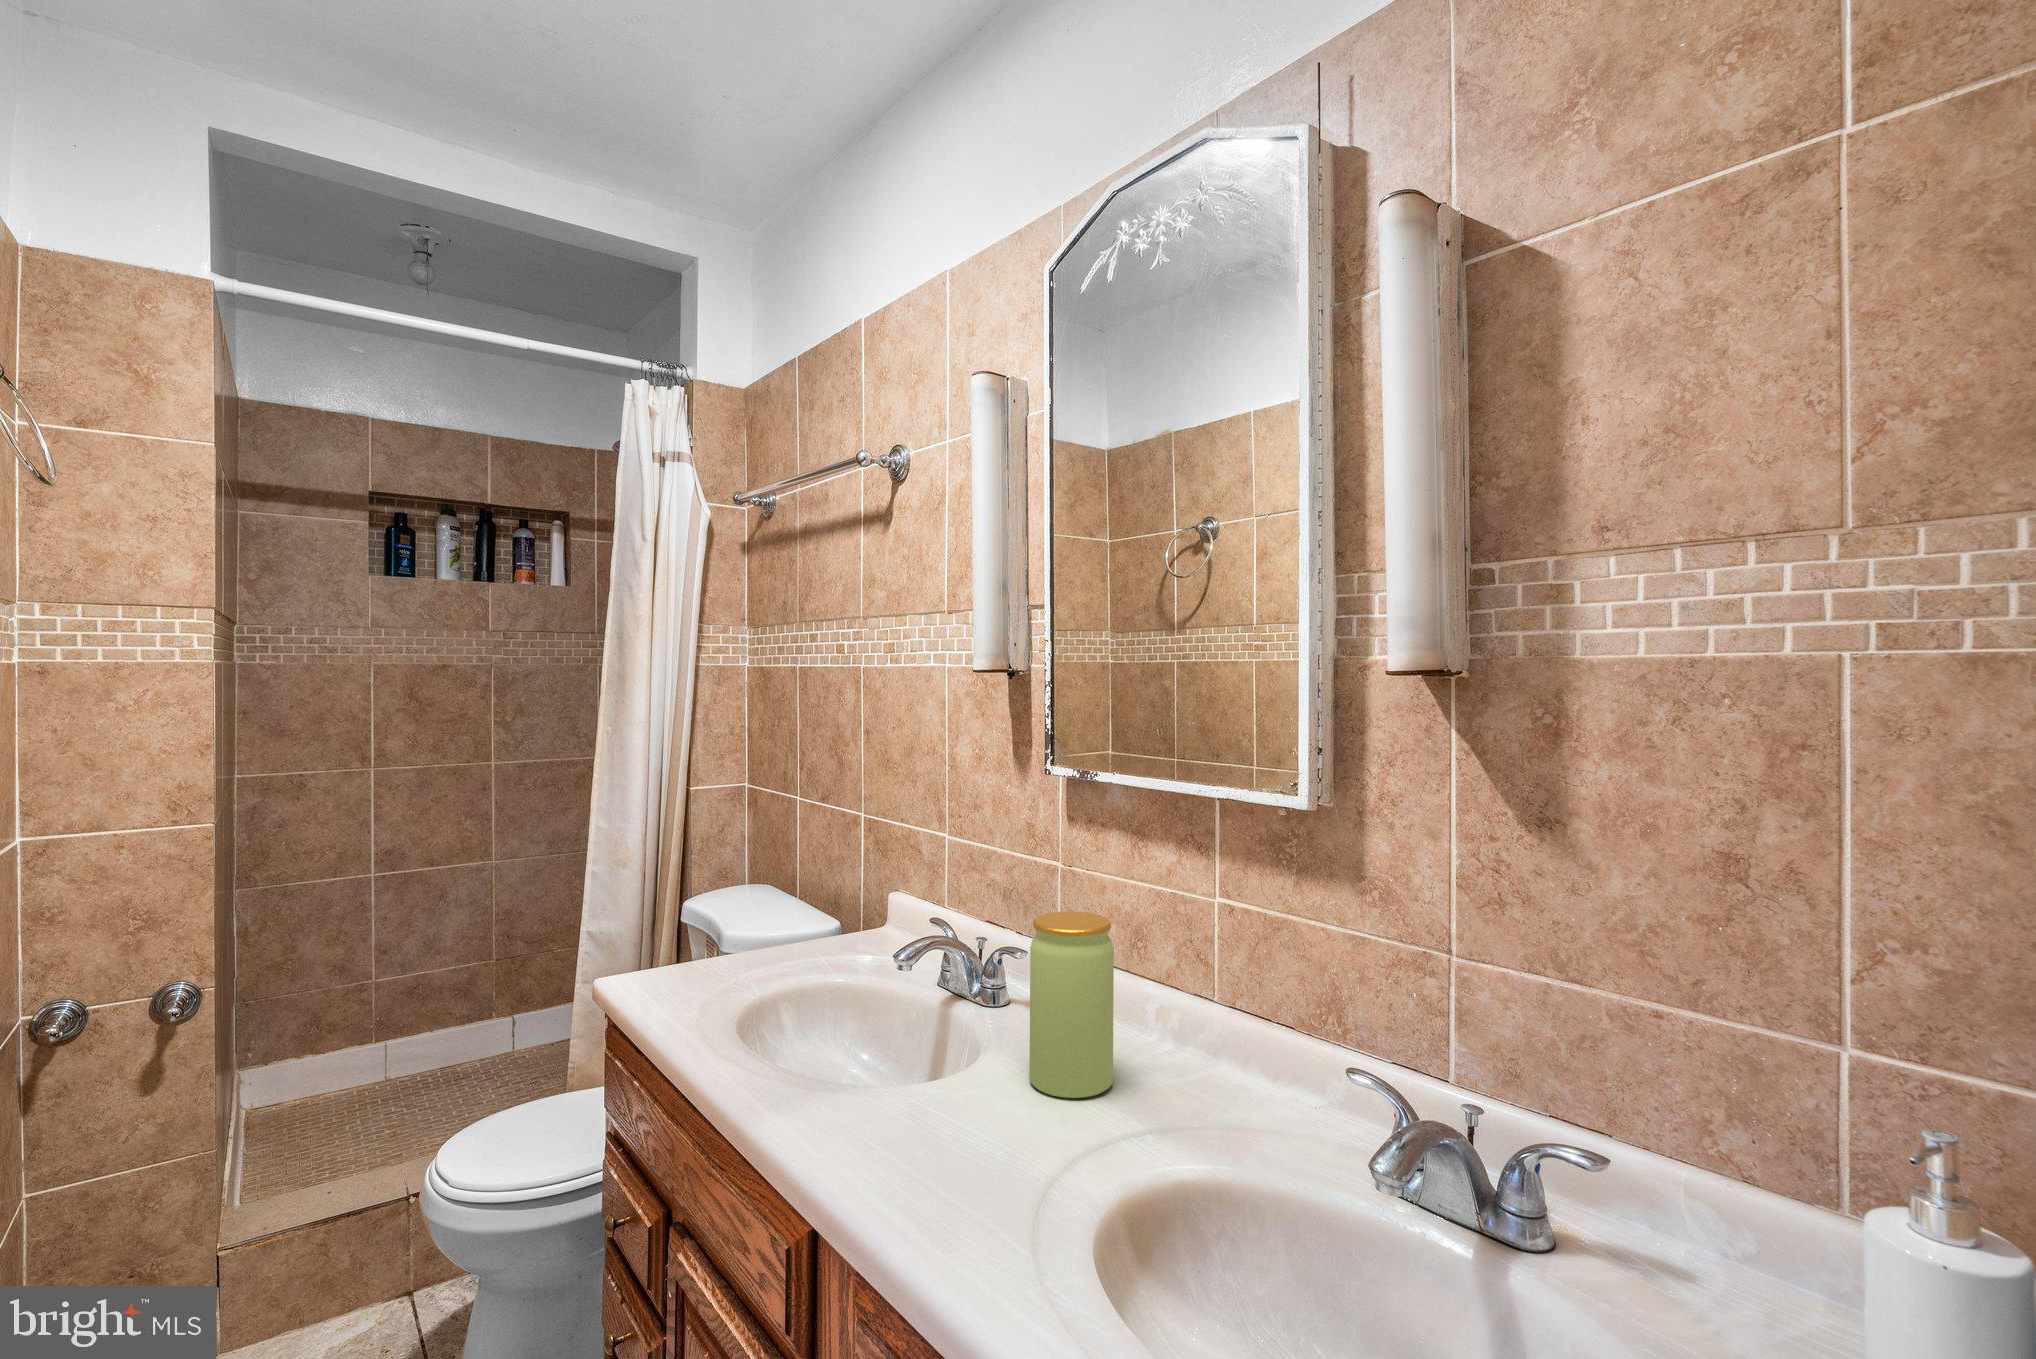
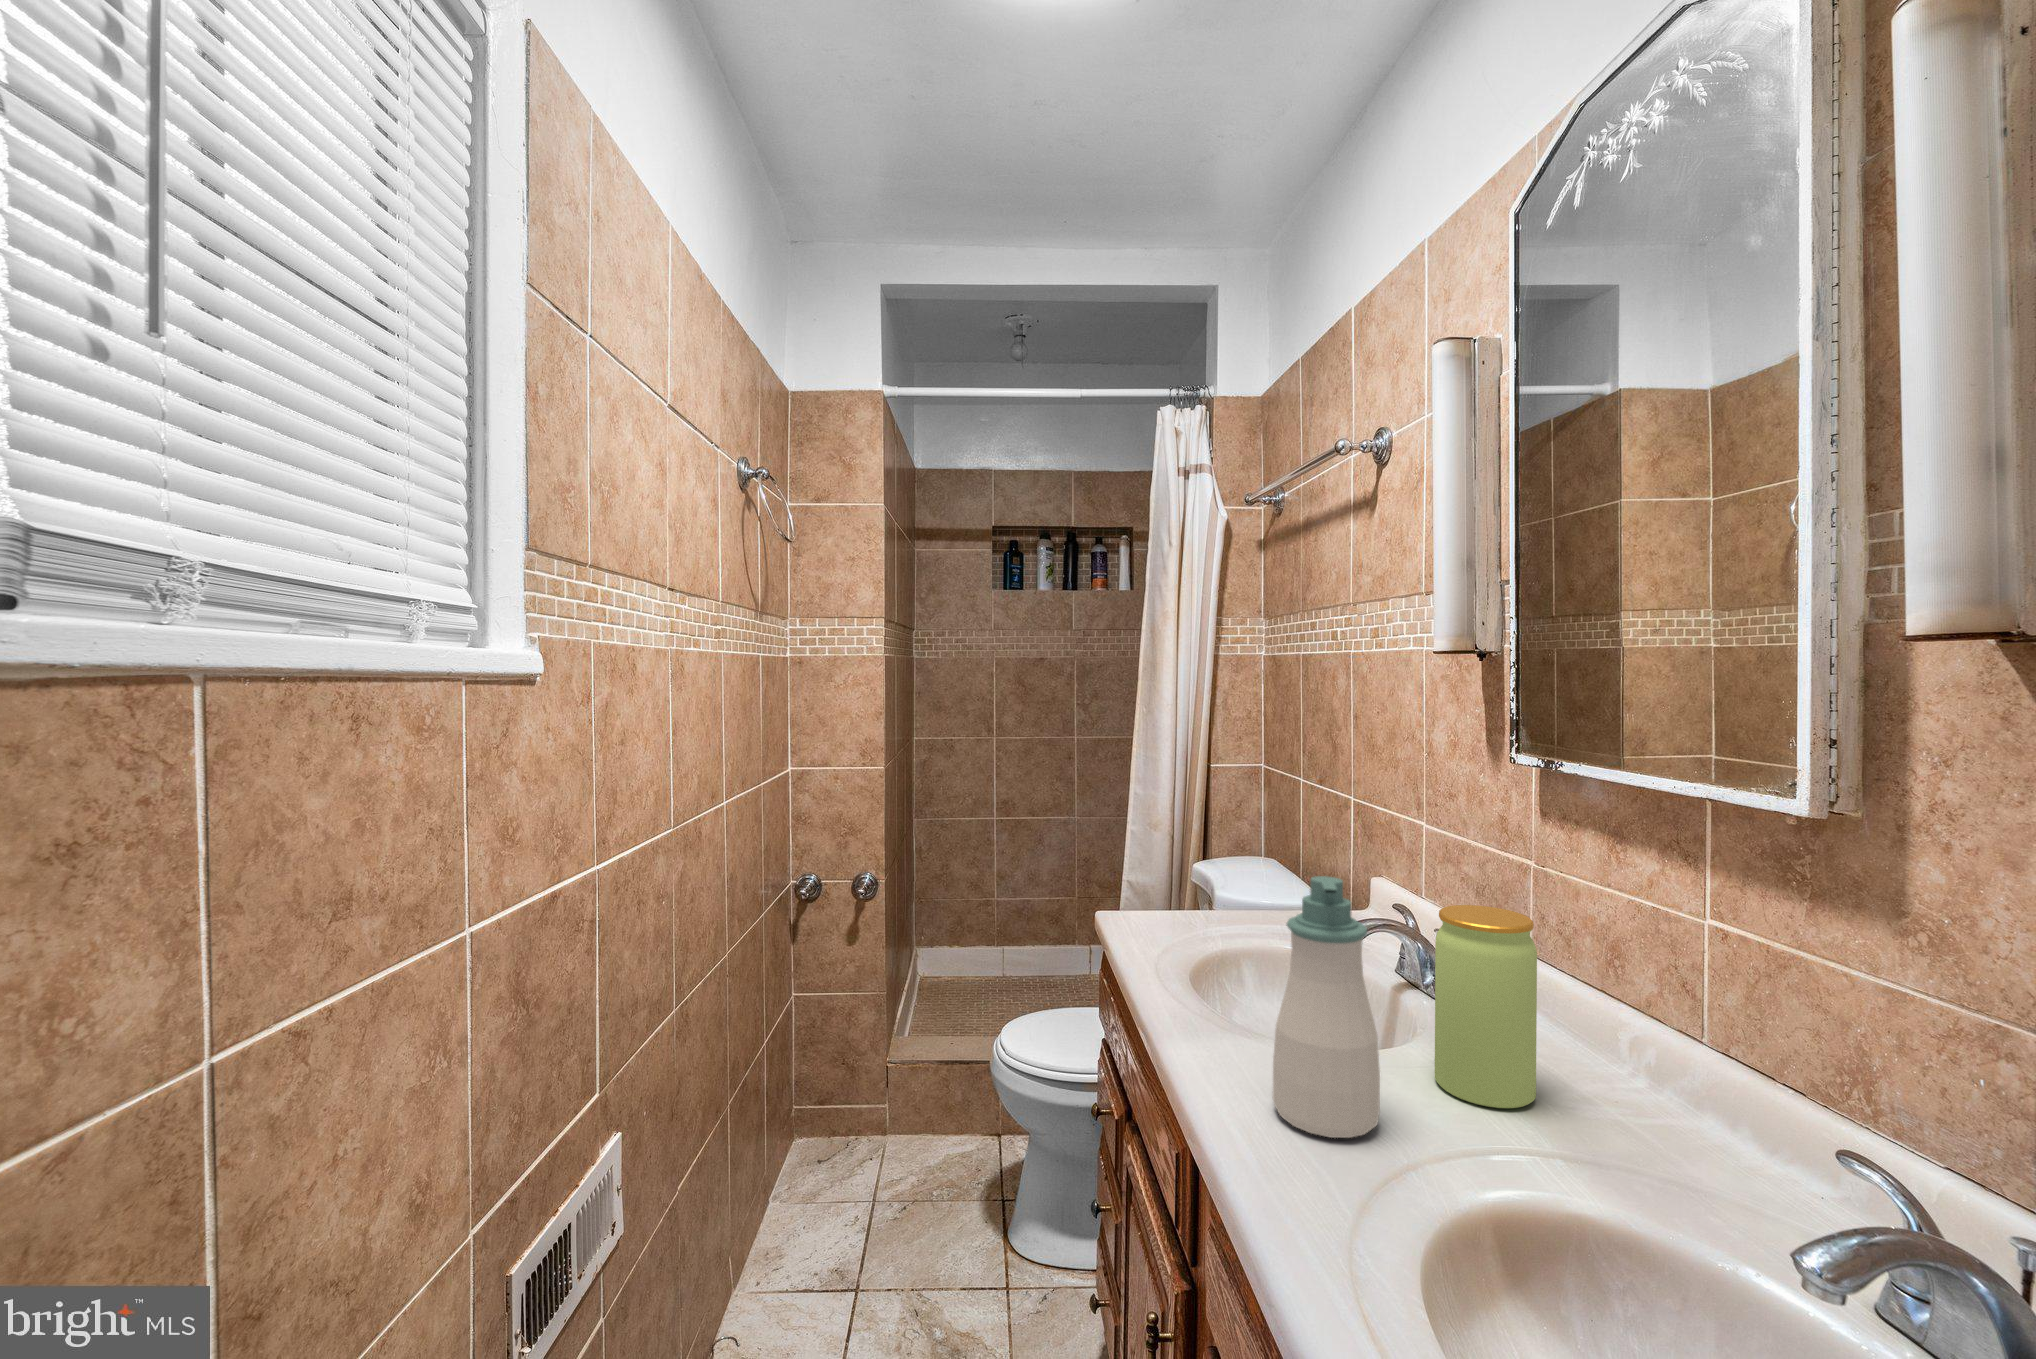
soap bottle: none [911,905,1015,1172] -> present [1273,876,1380,1138]

